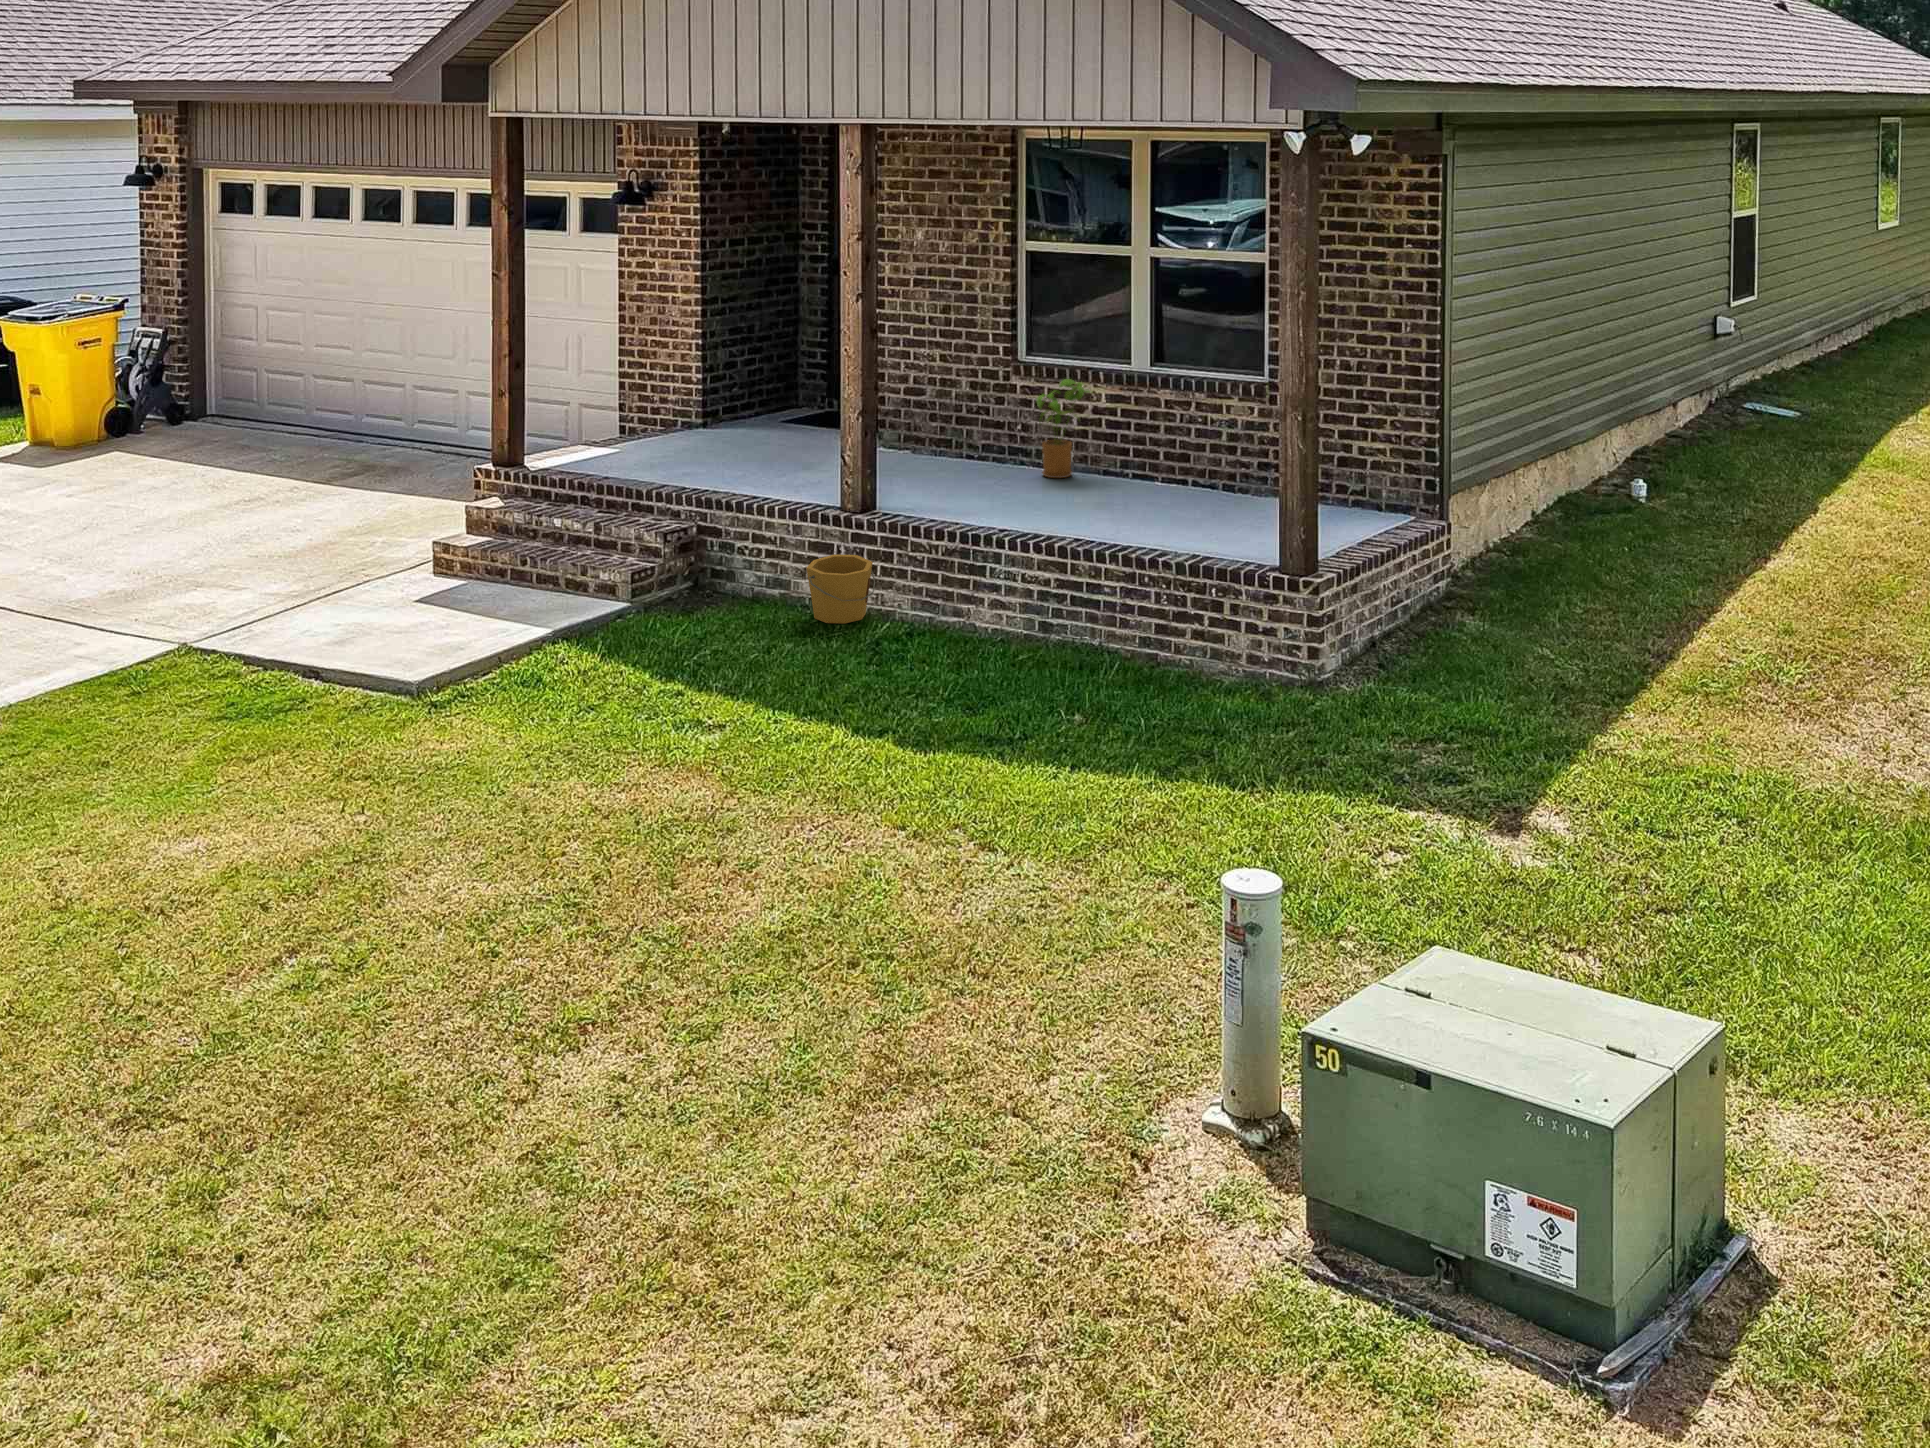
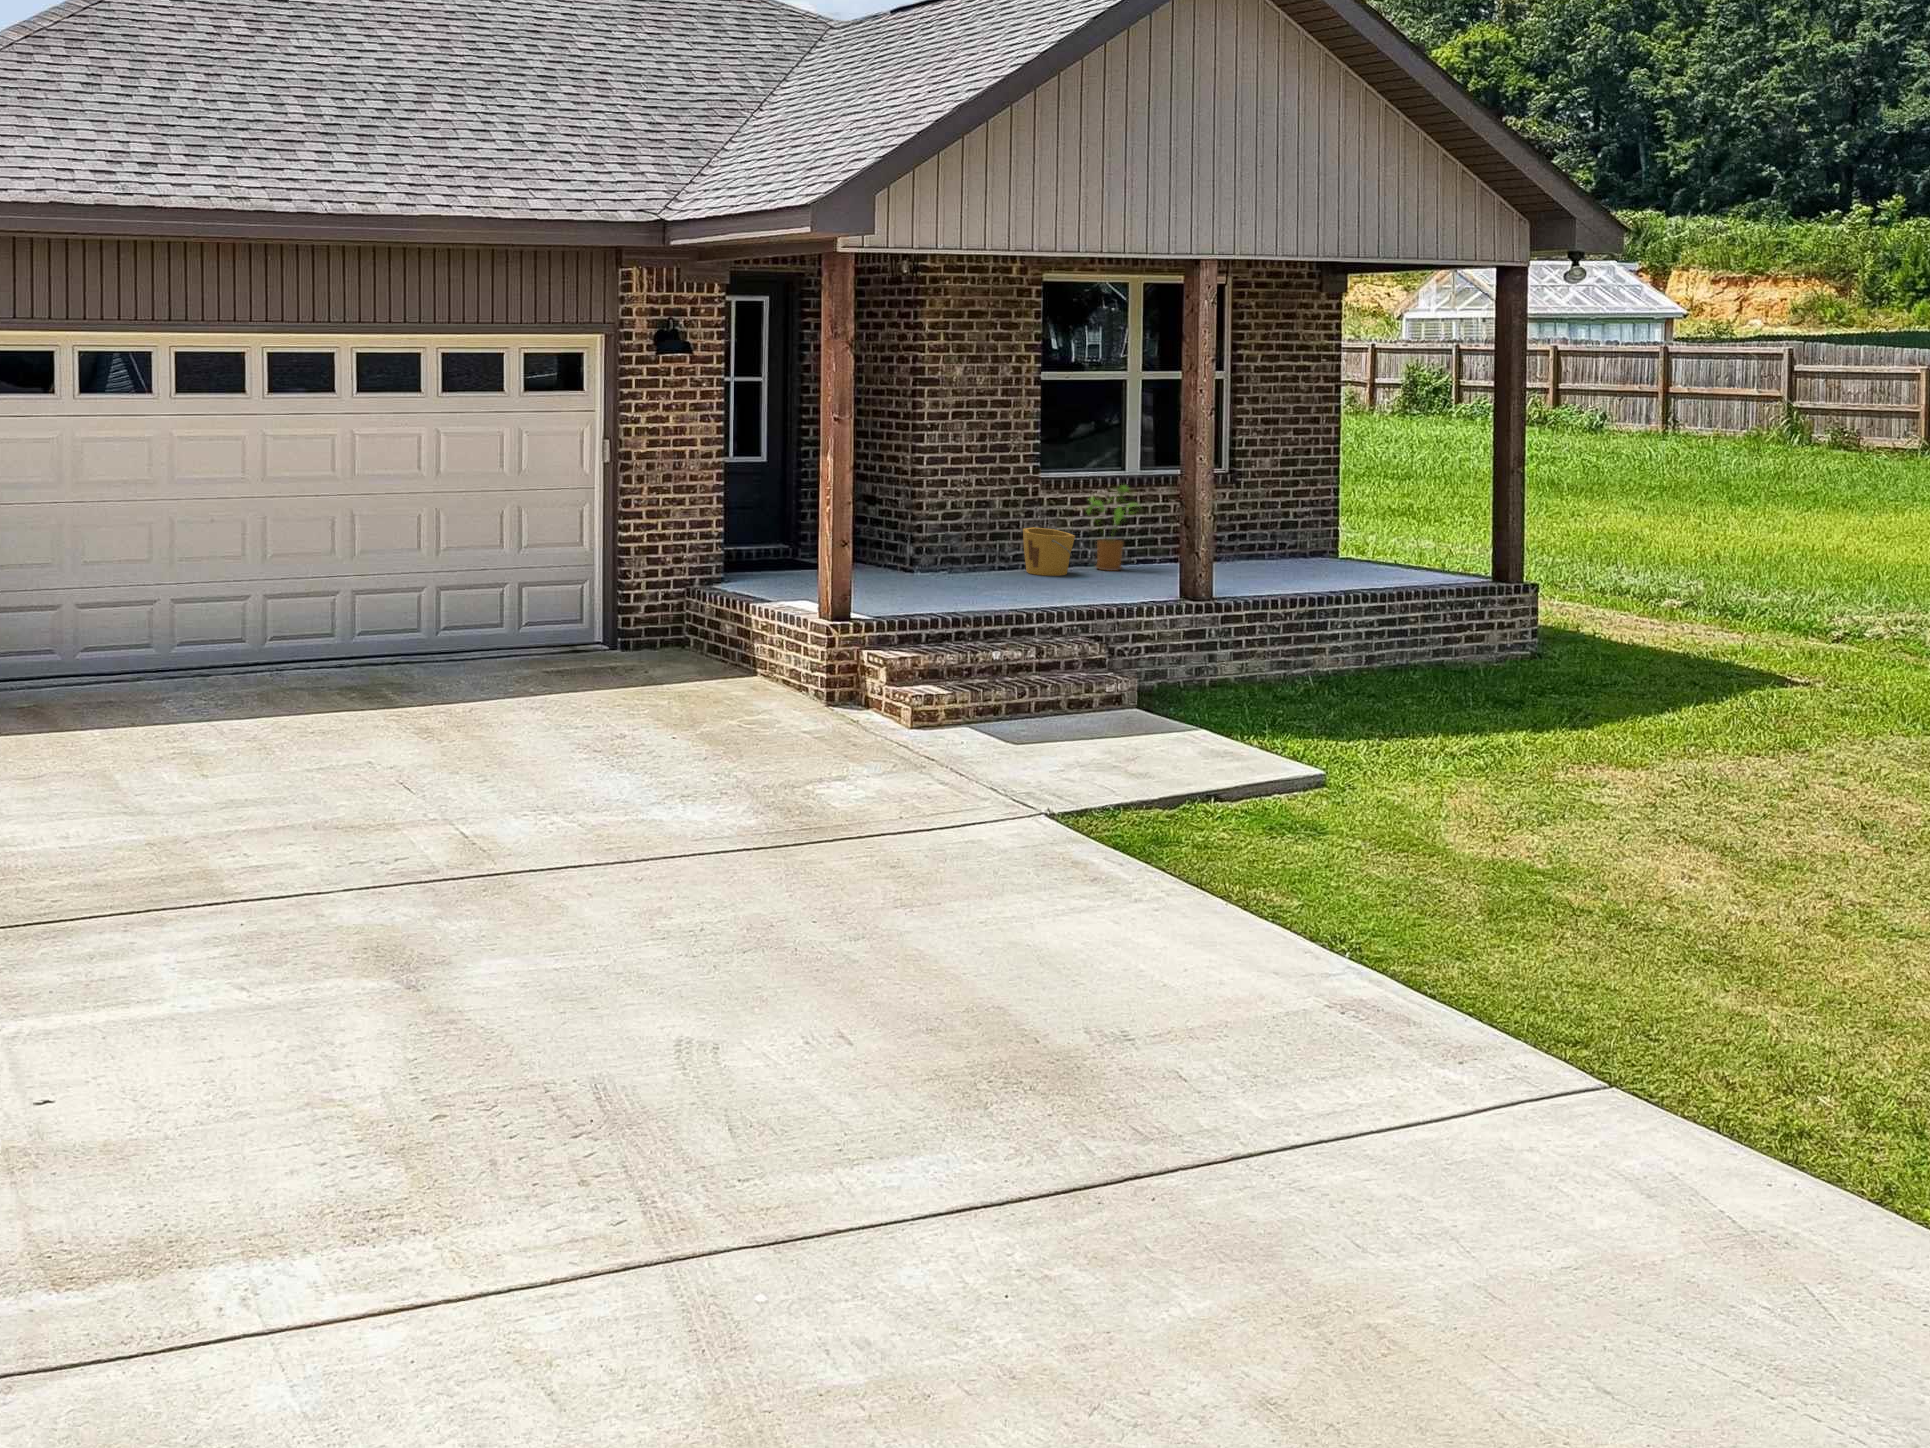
bucket: present [806,554,875,623] -> present [1023,527,1075,576]

